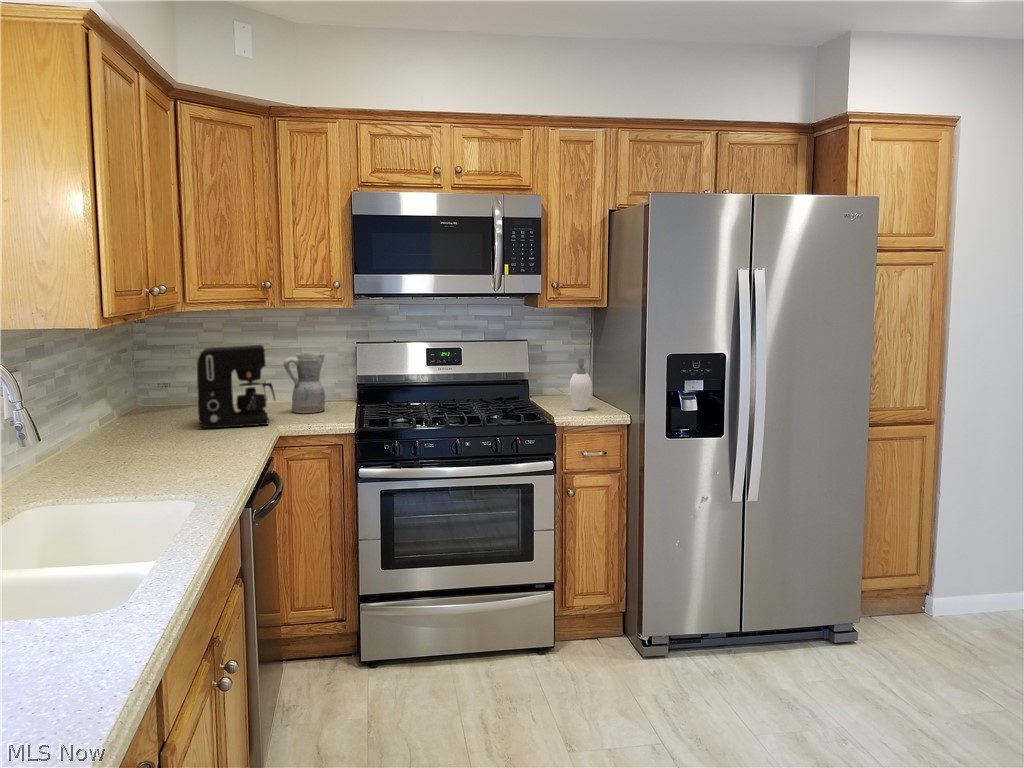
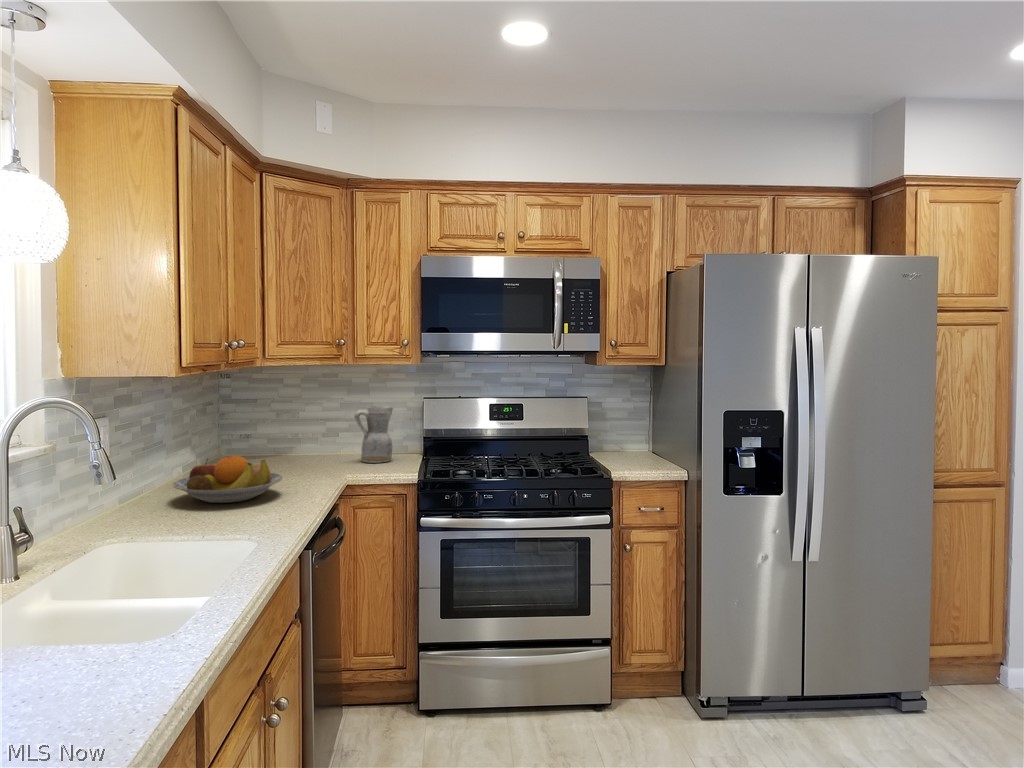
coffee maker: present [197,345,275,428] -> none [273,398,345,476]
soap dispenser: present [569,359,594,411] -> none [627,414,652,465]
fruit bowl: none [95,407,213,456] -> present [172,456,283,503]

